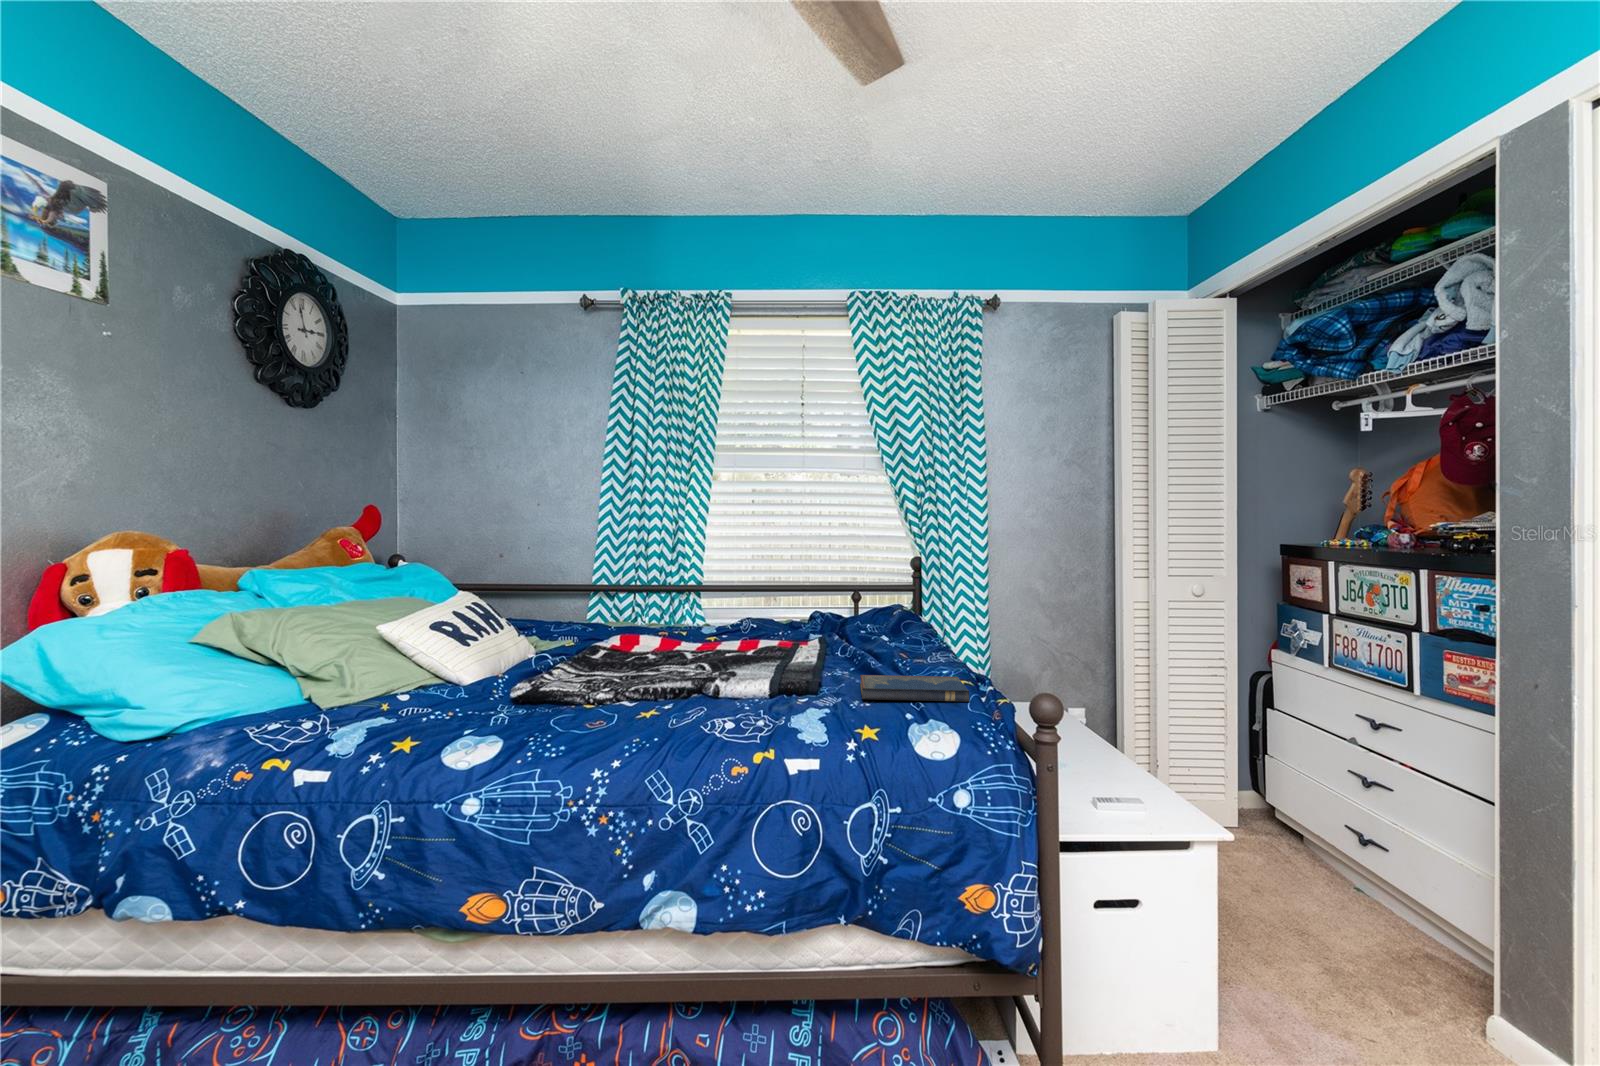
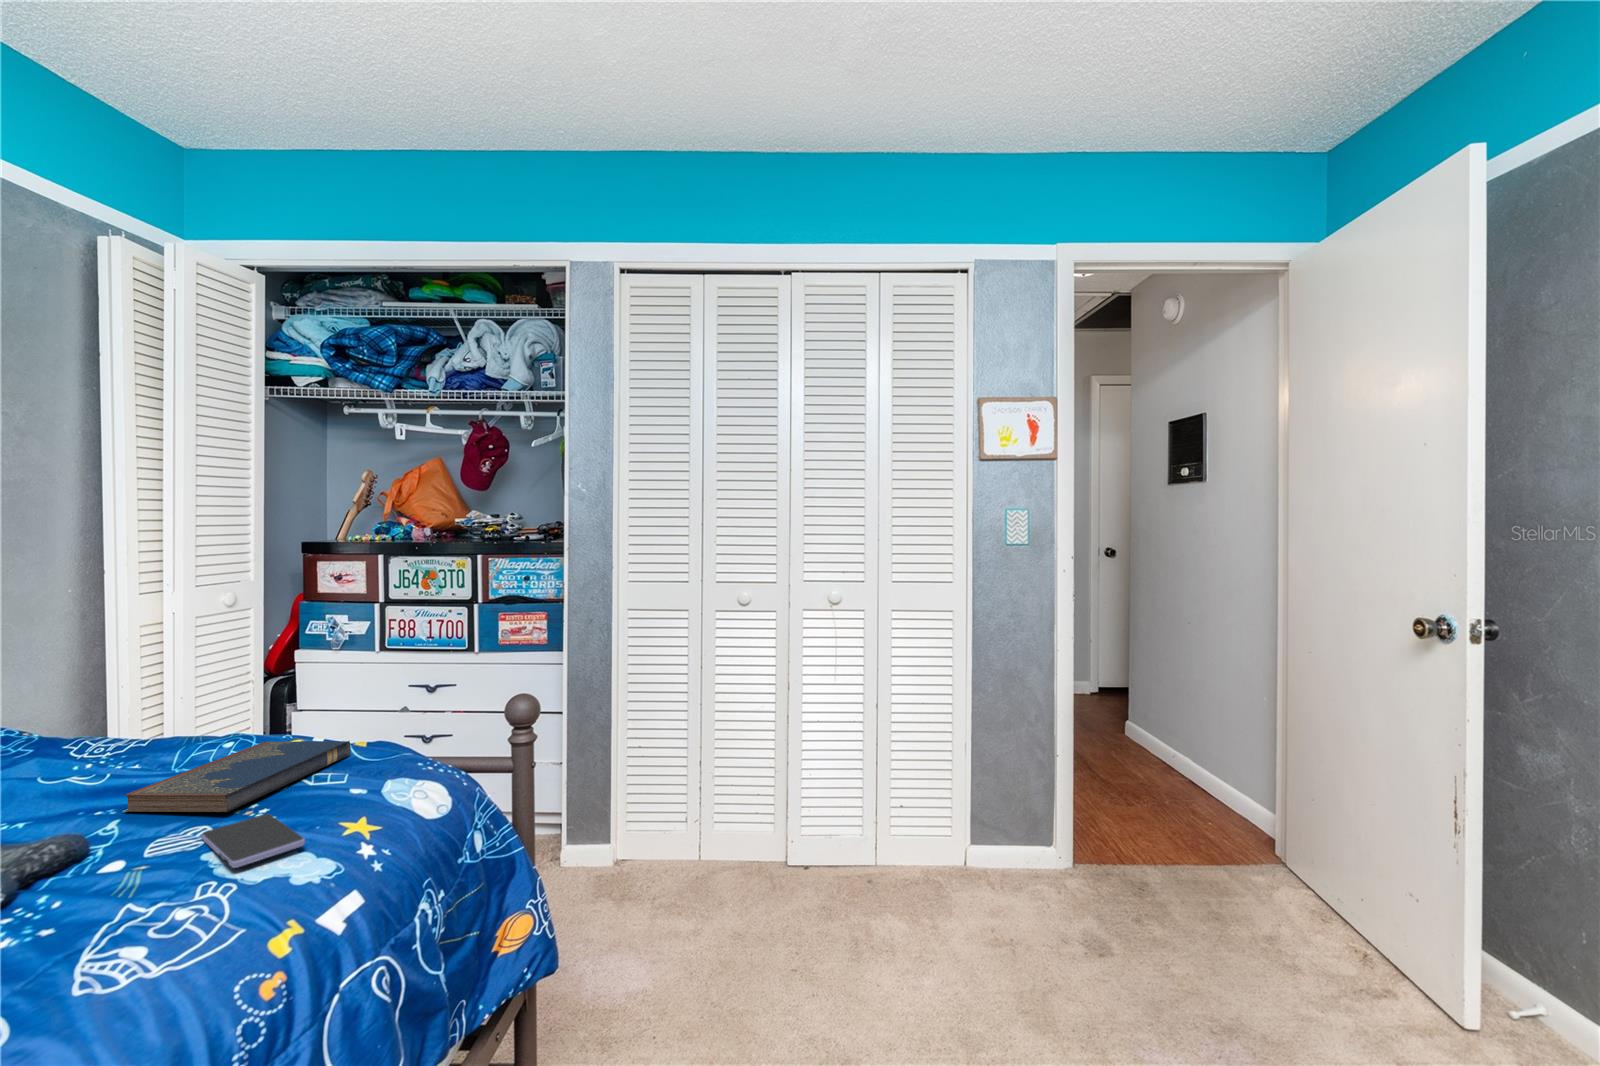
smartphone: none [798,702,864,723] -> present [201,814,305,868]

